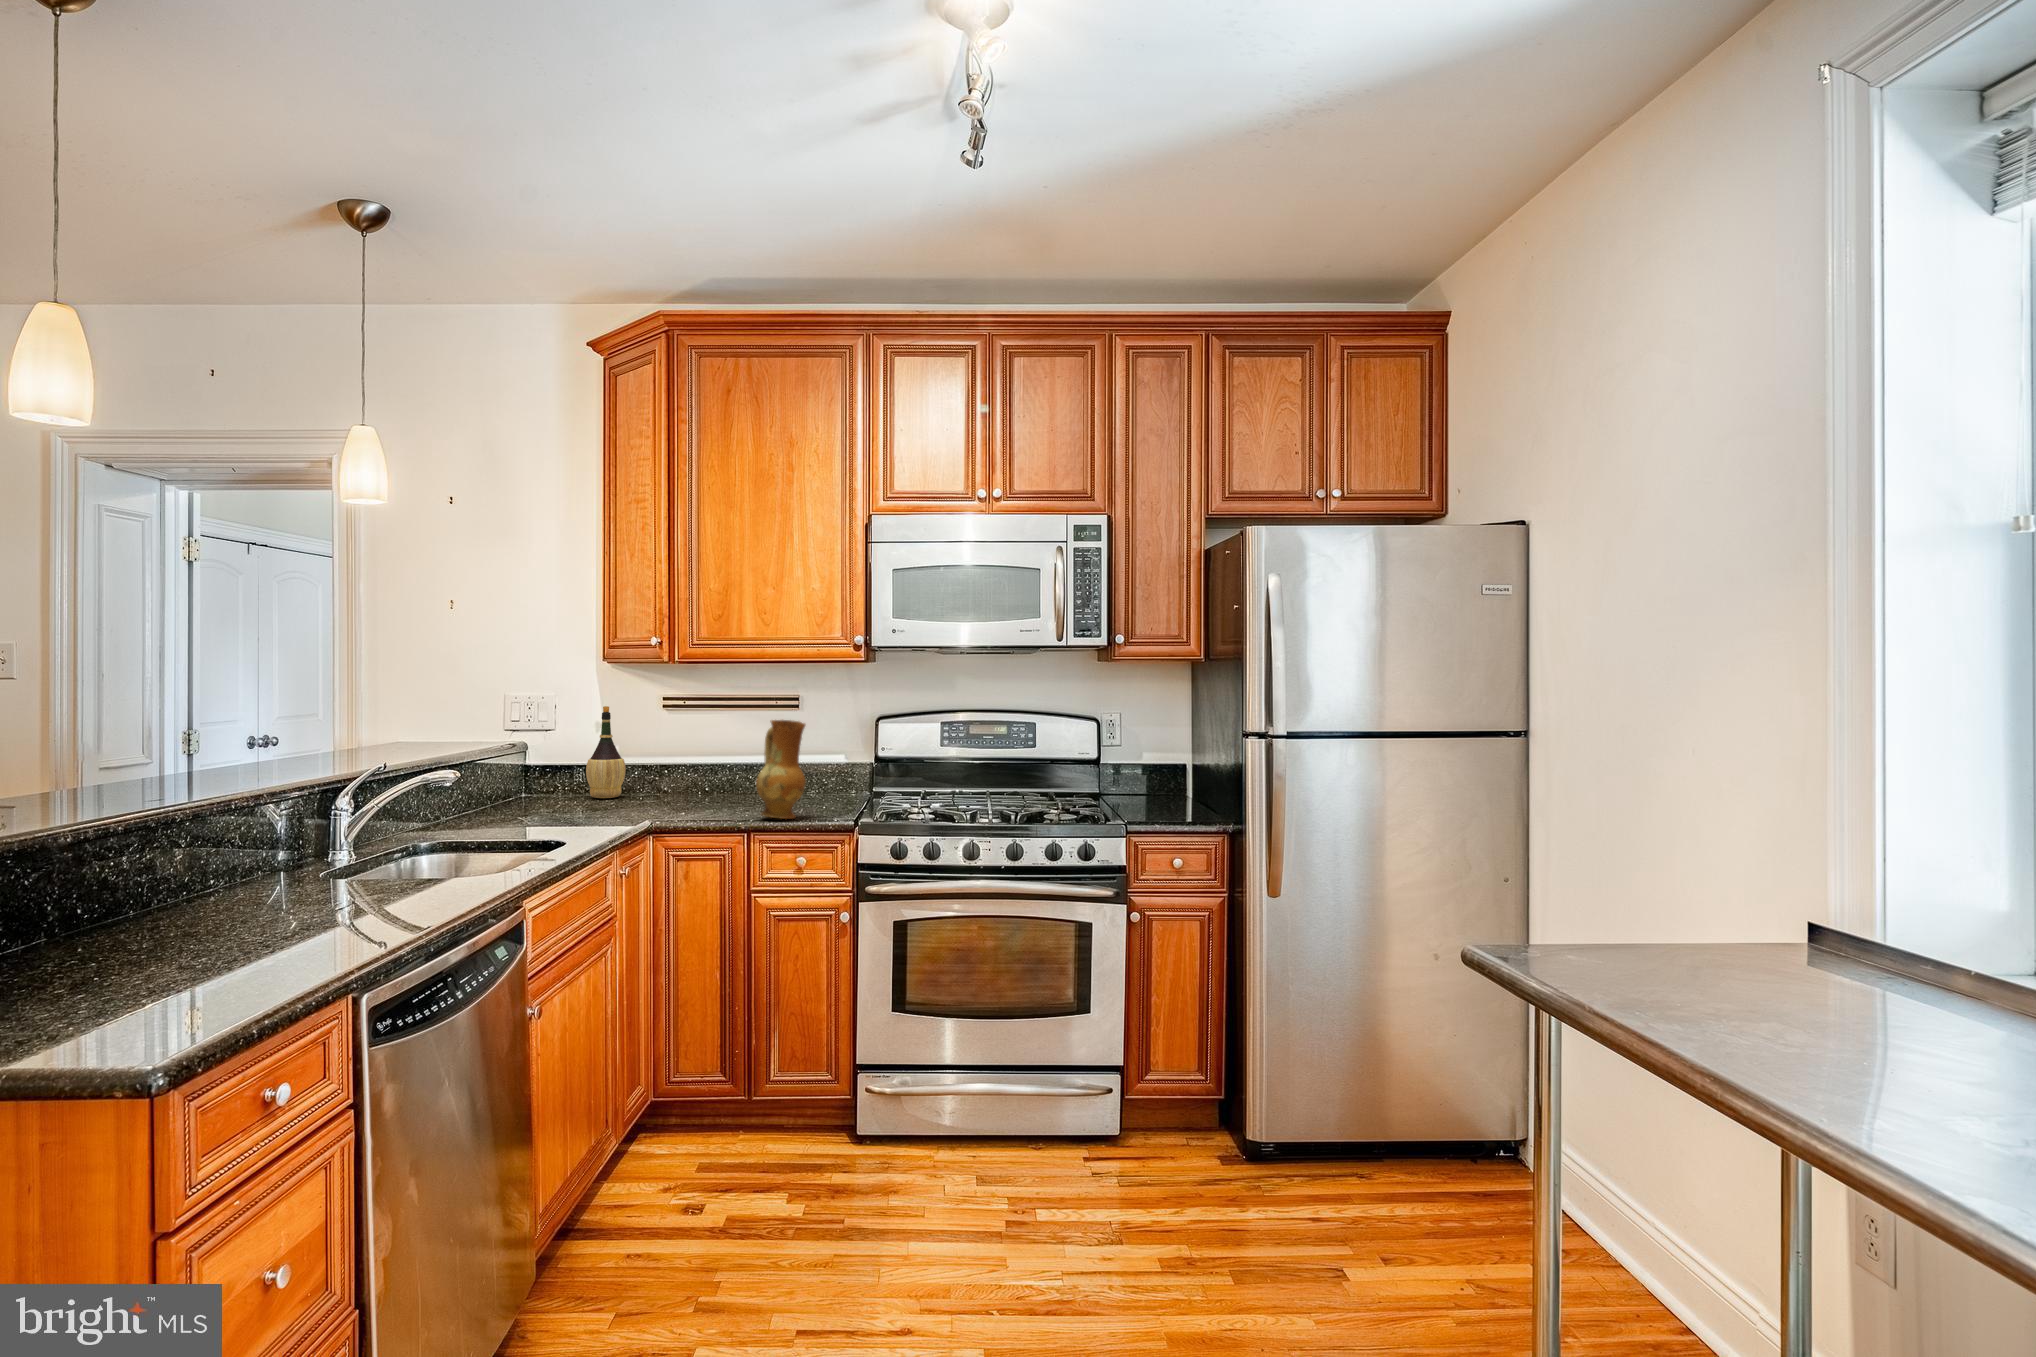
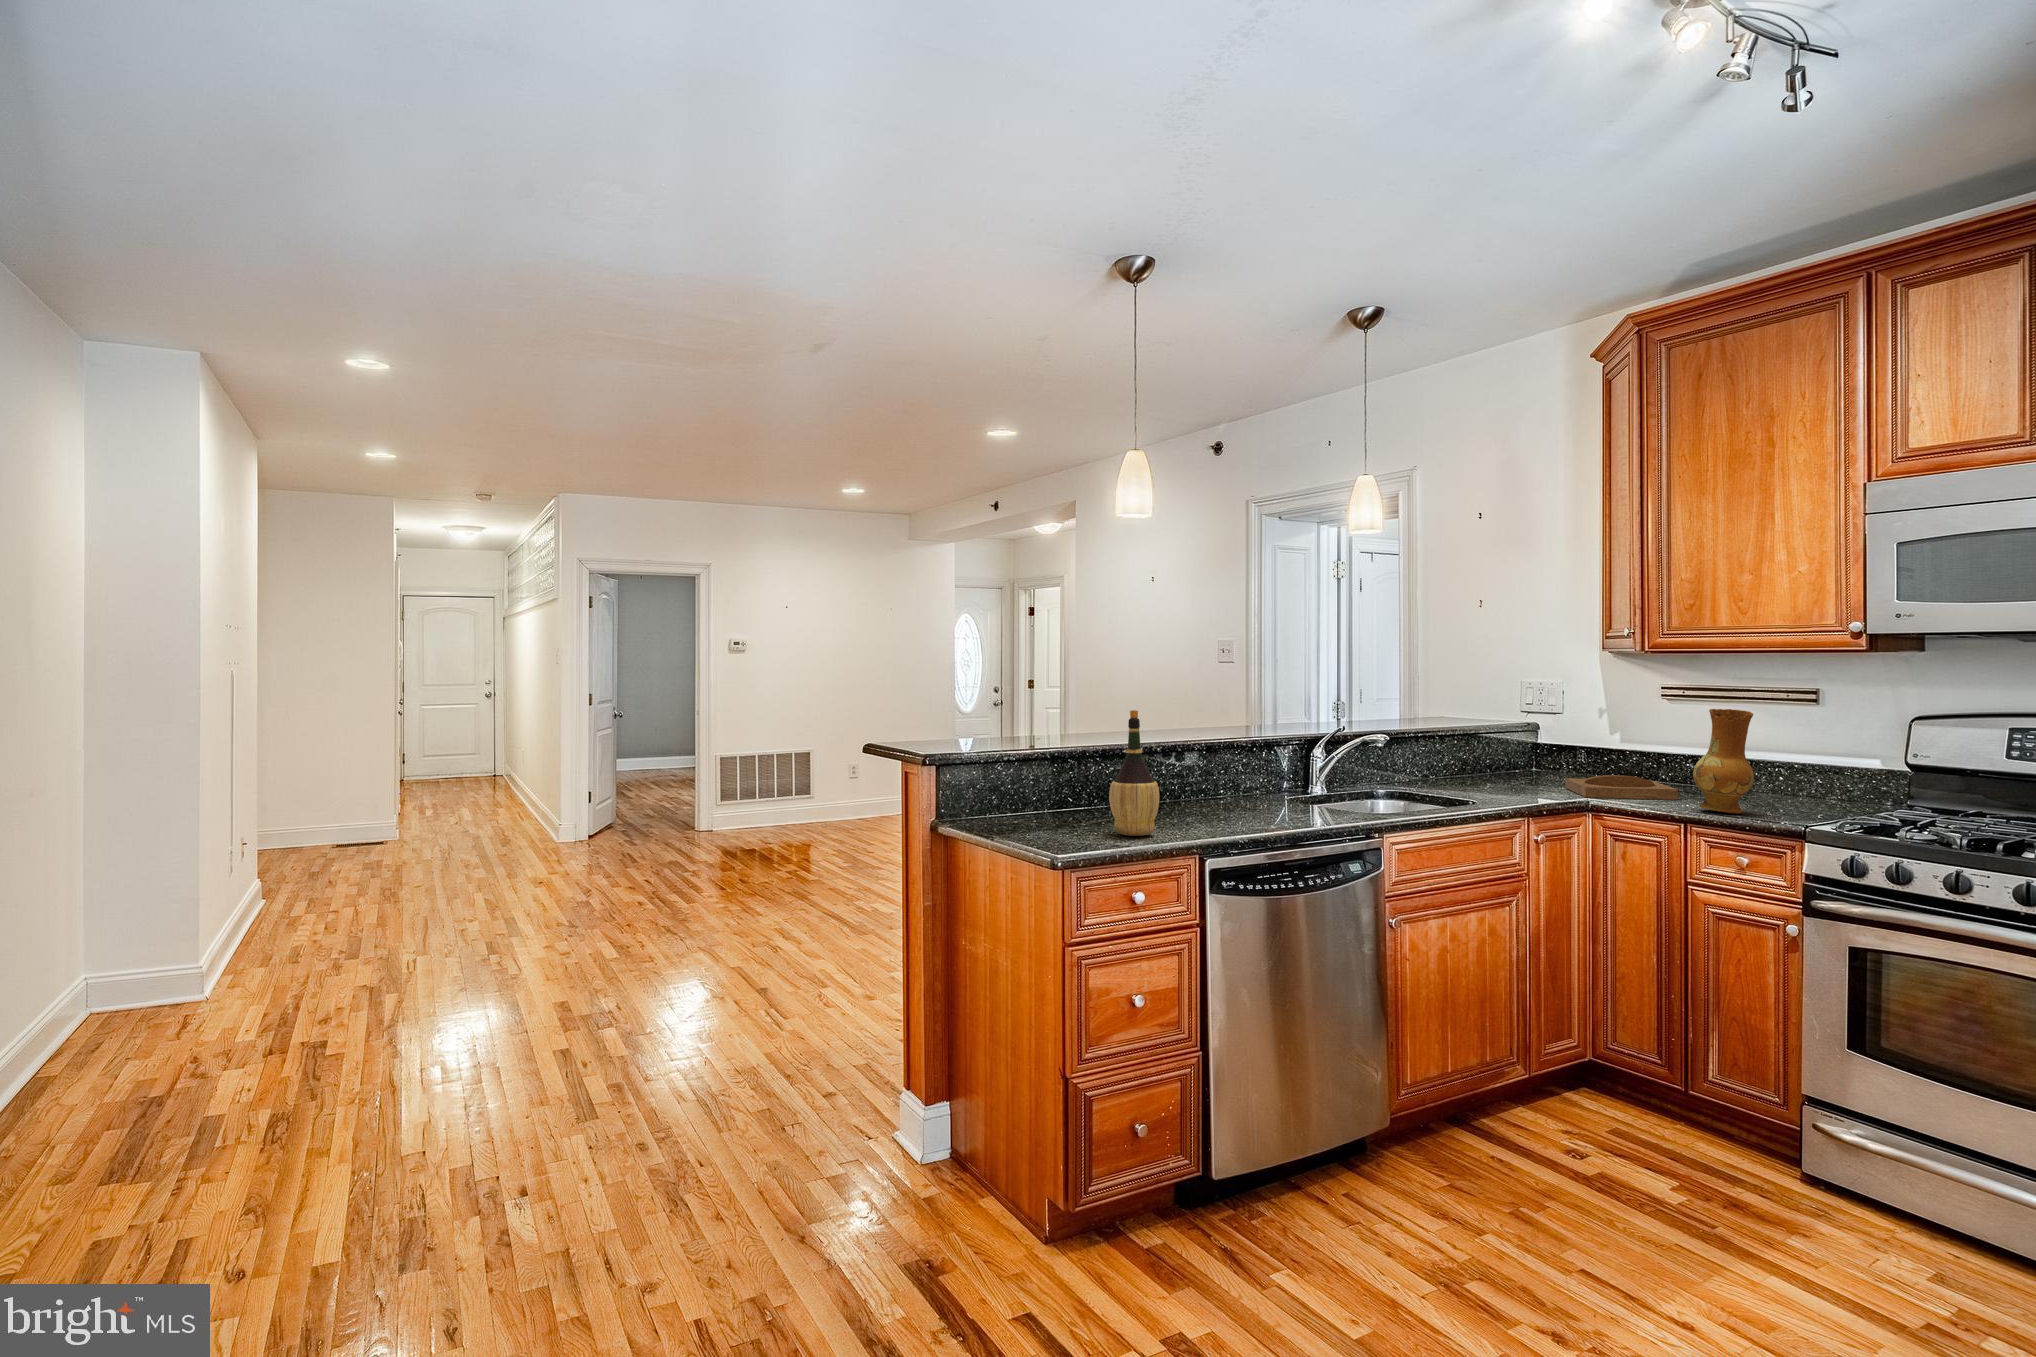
wine bottle: present [586,706,626,798] -> present [1109,710,1160,836]
tray: none [598,792,718,819] -> present [1566,775,1678,800]

